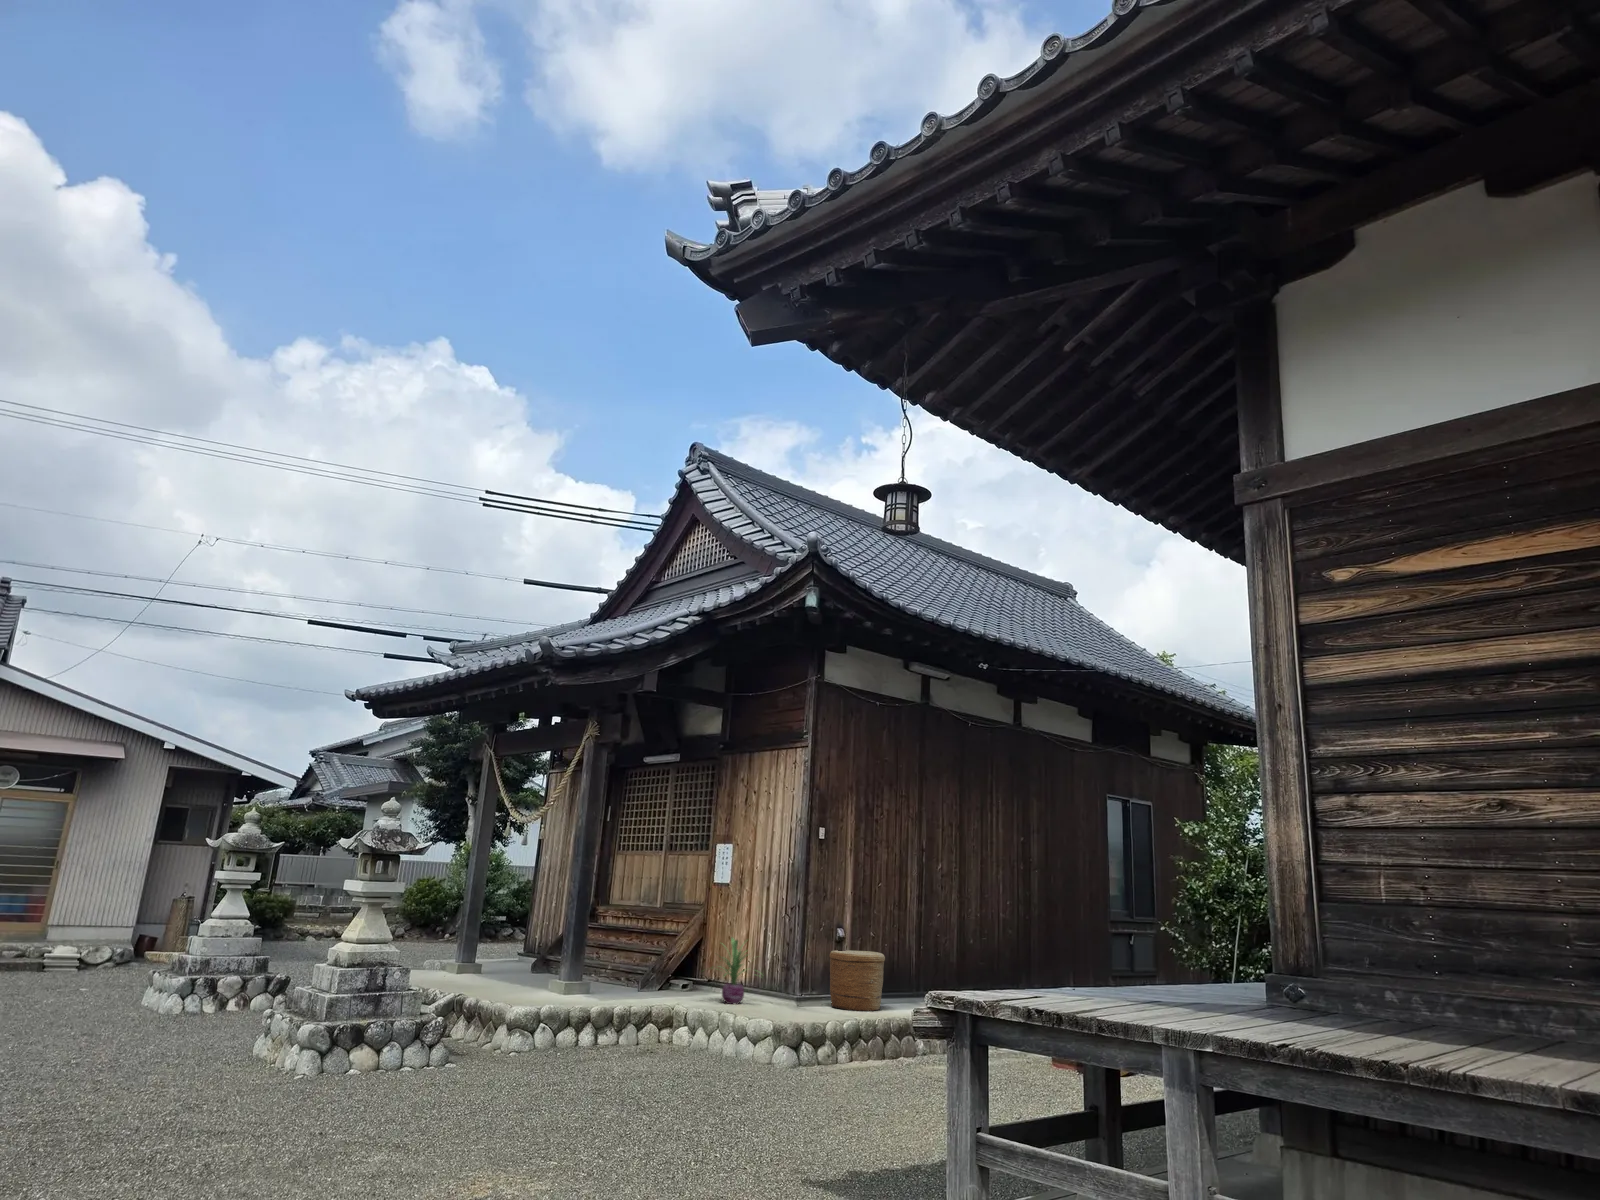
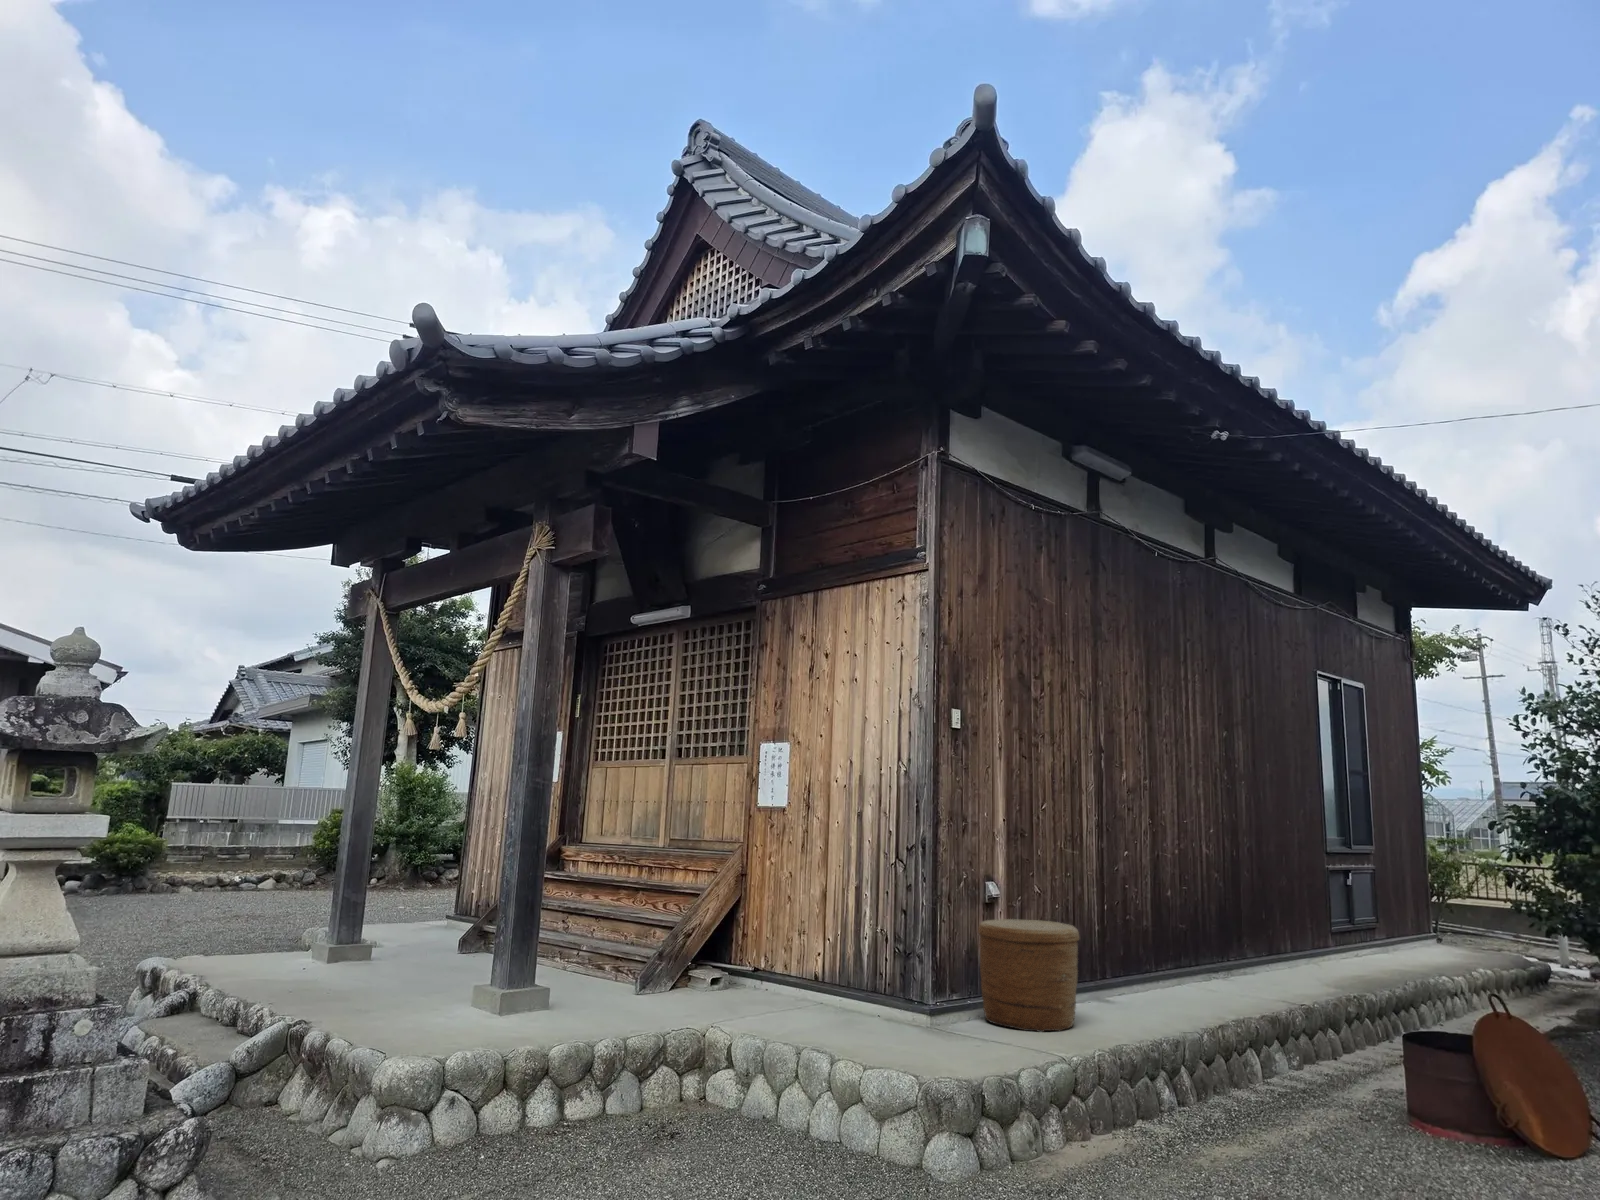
decorative plant: present [712,937,756,1004] -> none [750,901,868,1023]

